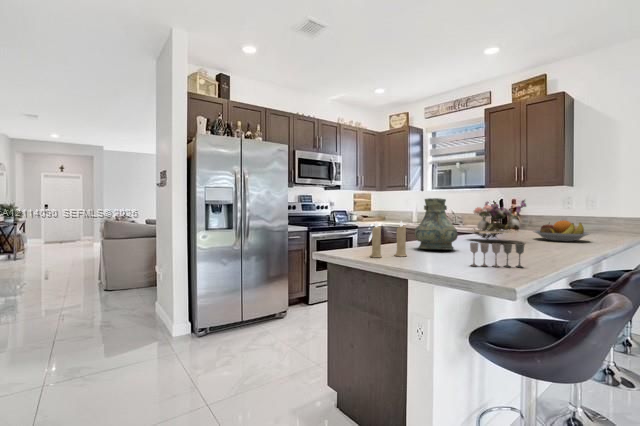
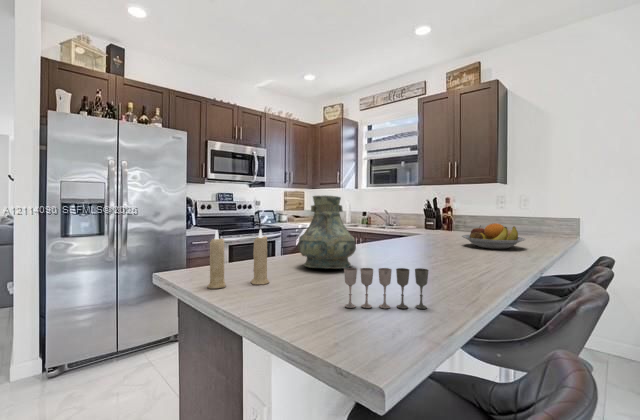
flower arrangement: present [469,200,526,240] -> none [383,197,453,249]

